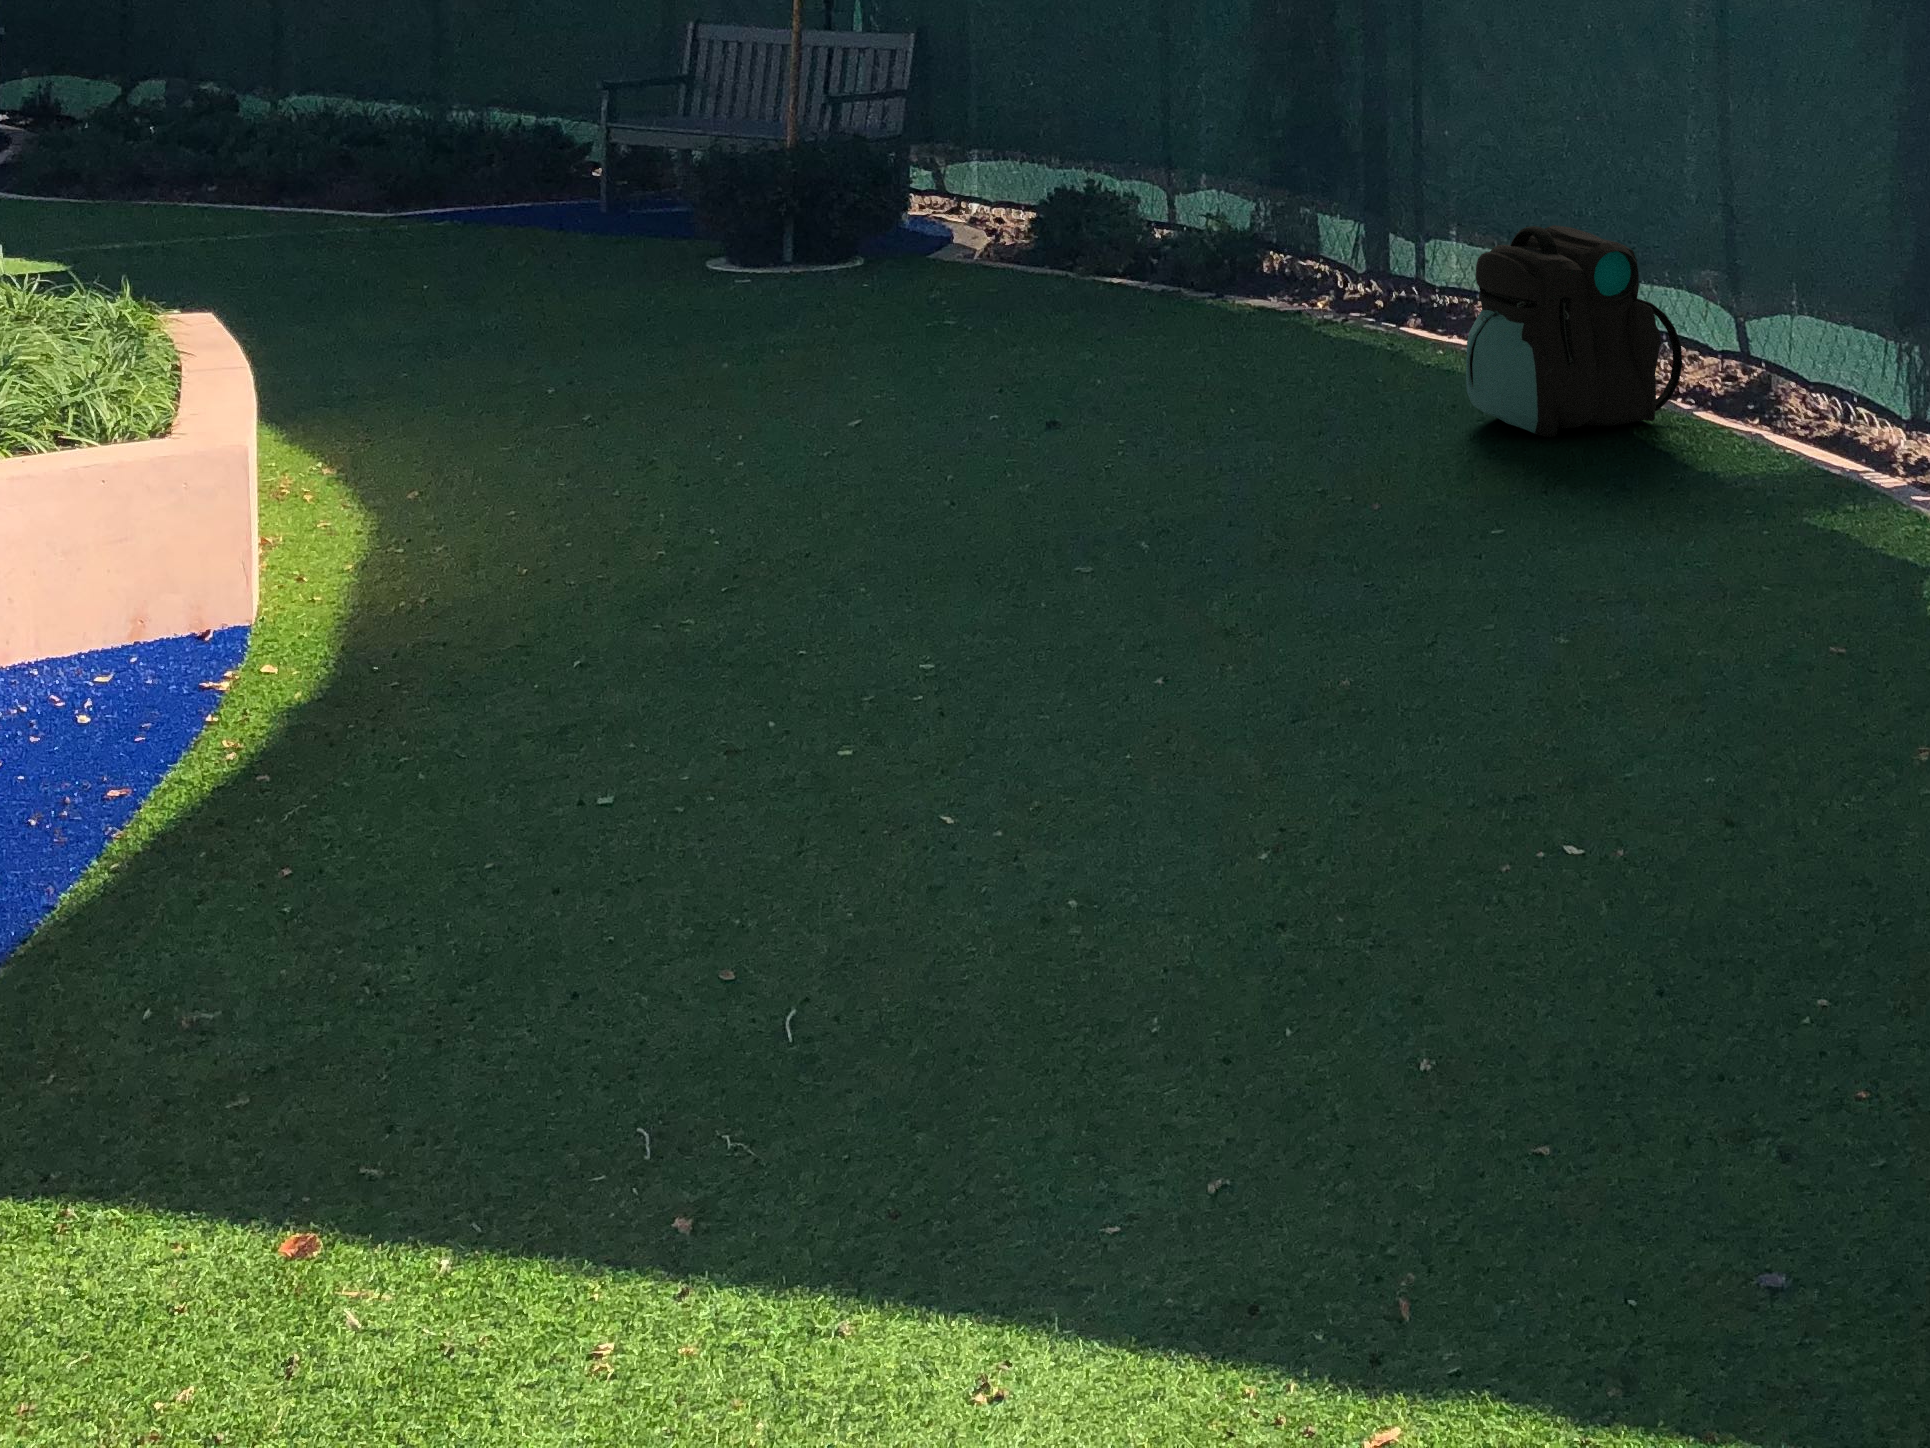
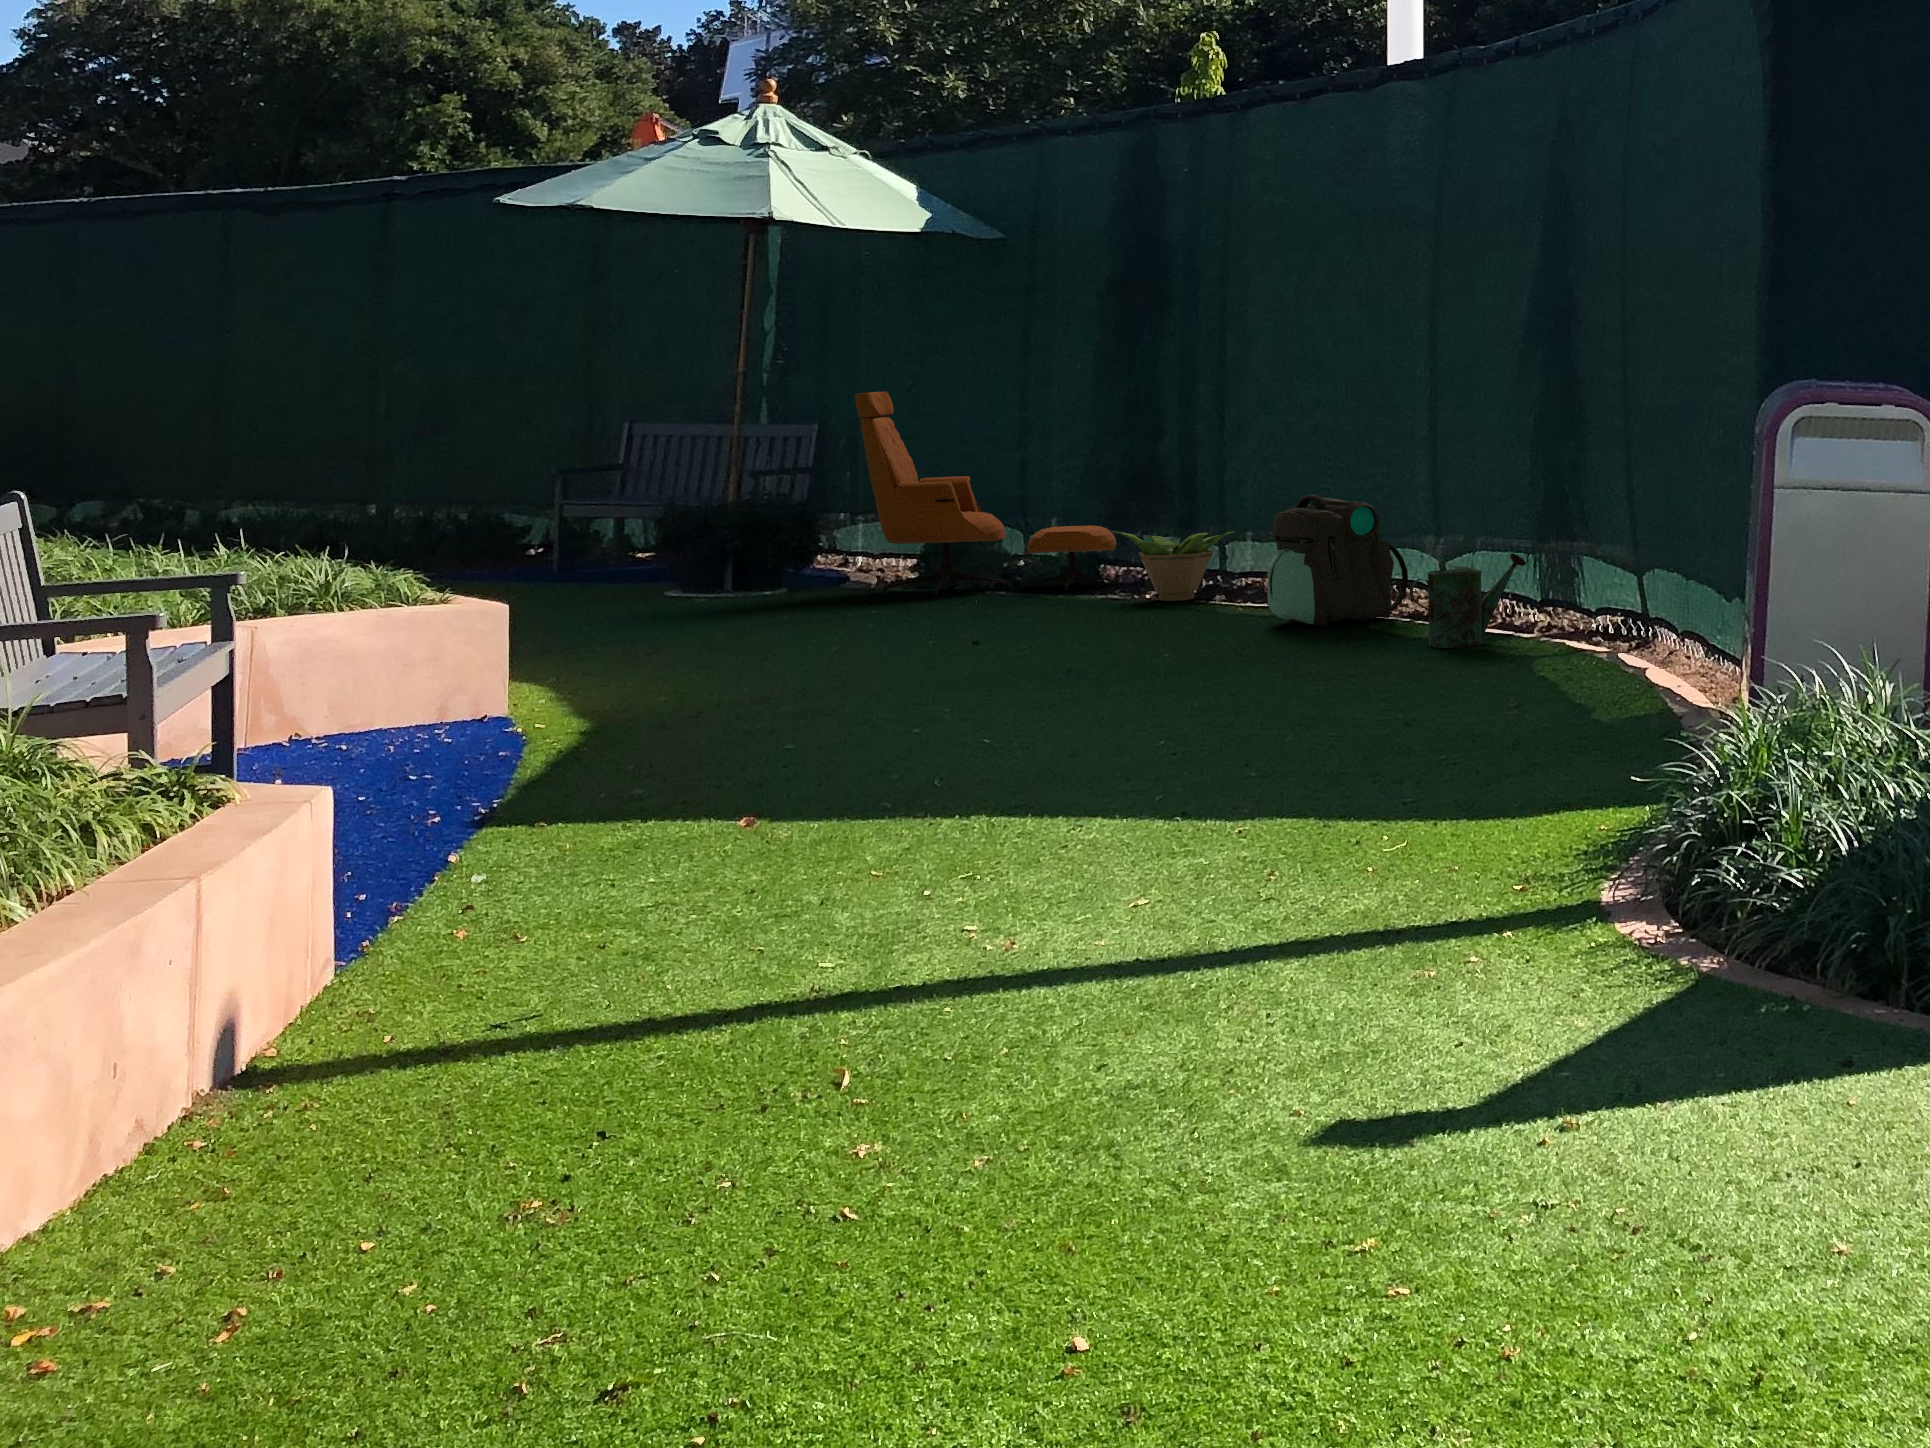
lounge chair: none [918,13,1268,303] -> present [855,391,1118,595]
decorative plant: none [1249,236,1424,342] -> present [1111,531,1234,601]
watering can: none [1694,365,1887,528] -> present [1410,553,1526,648]

